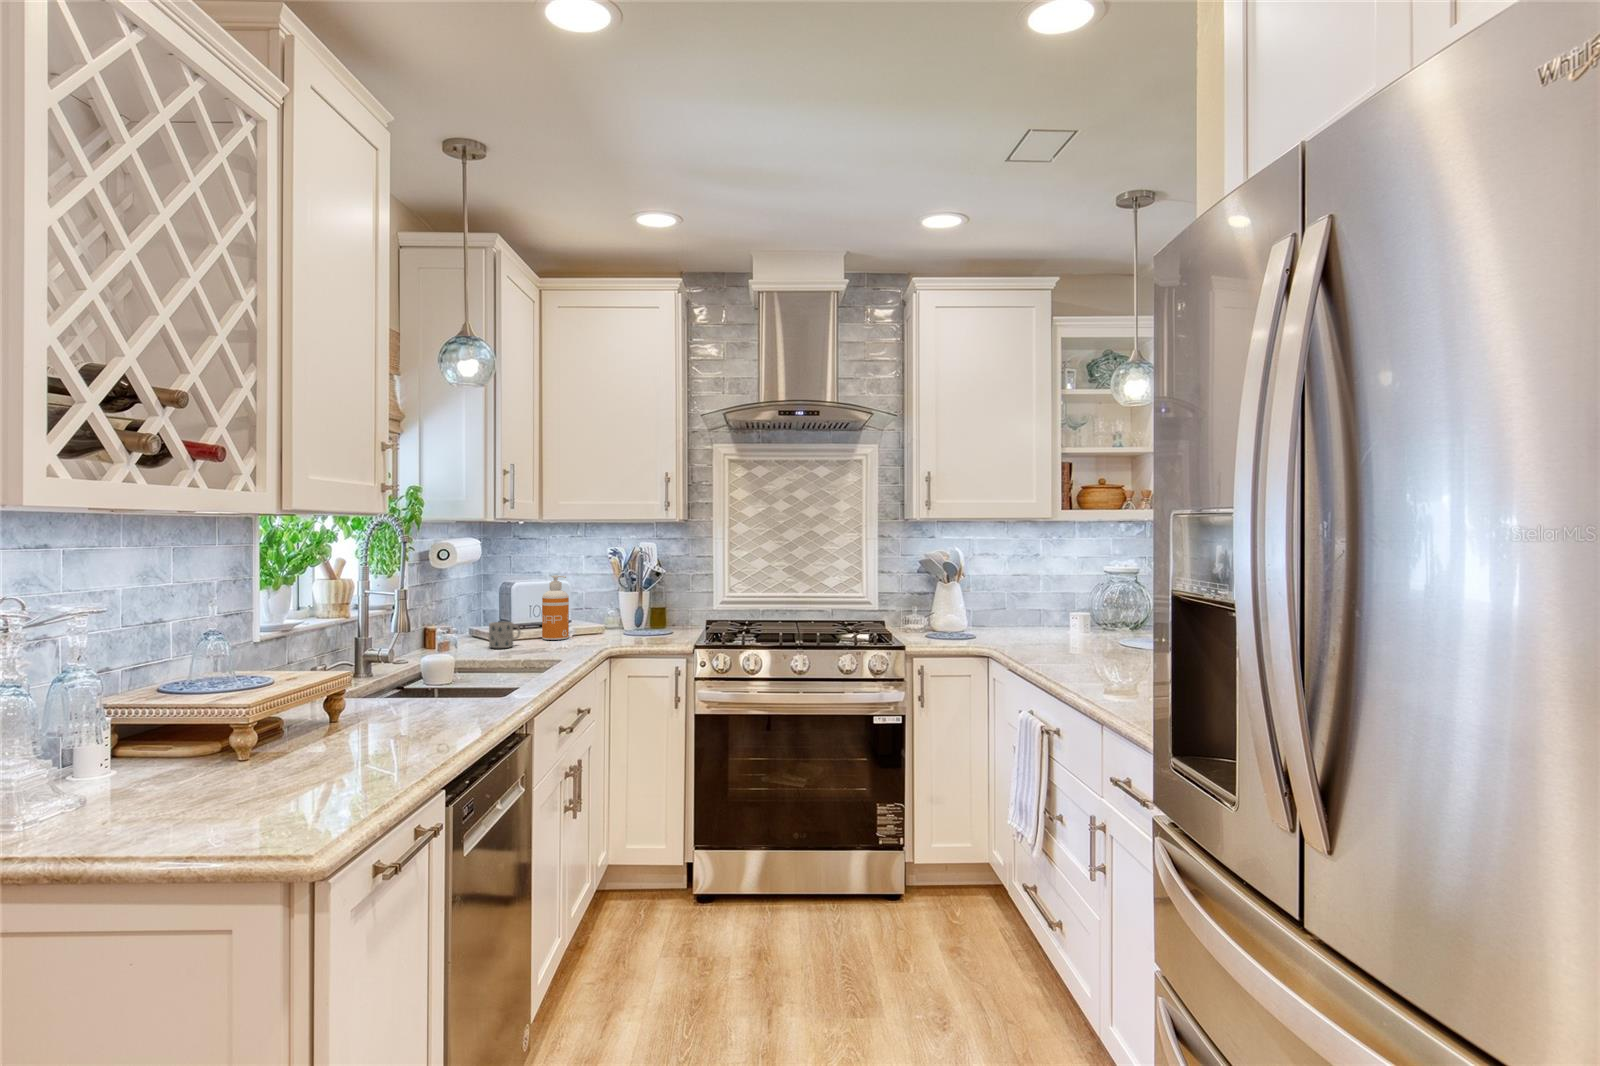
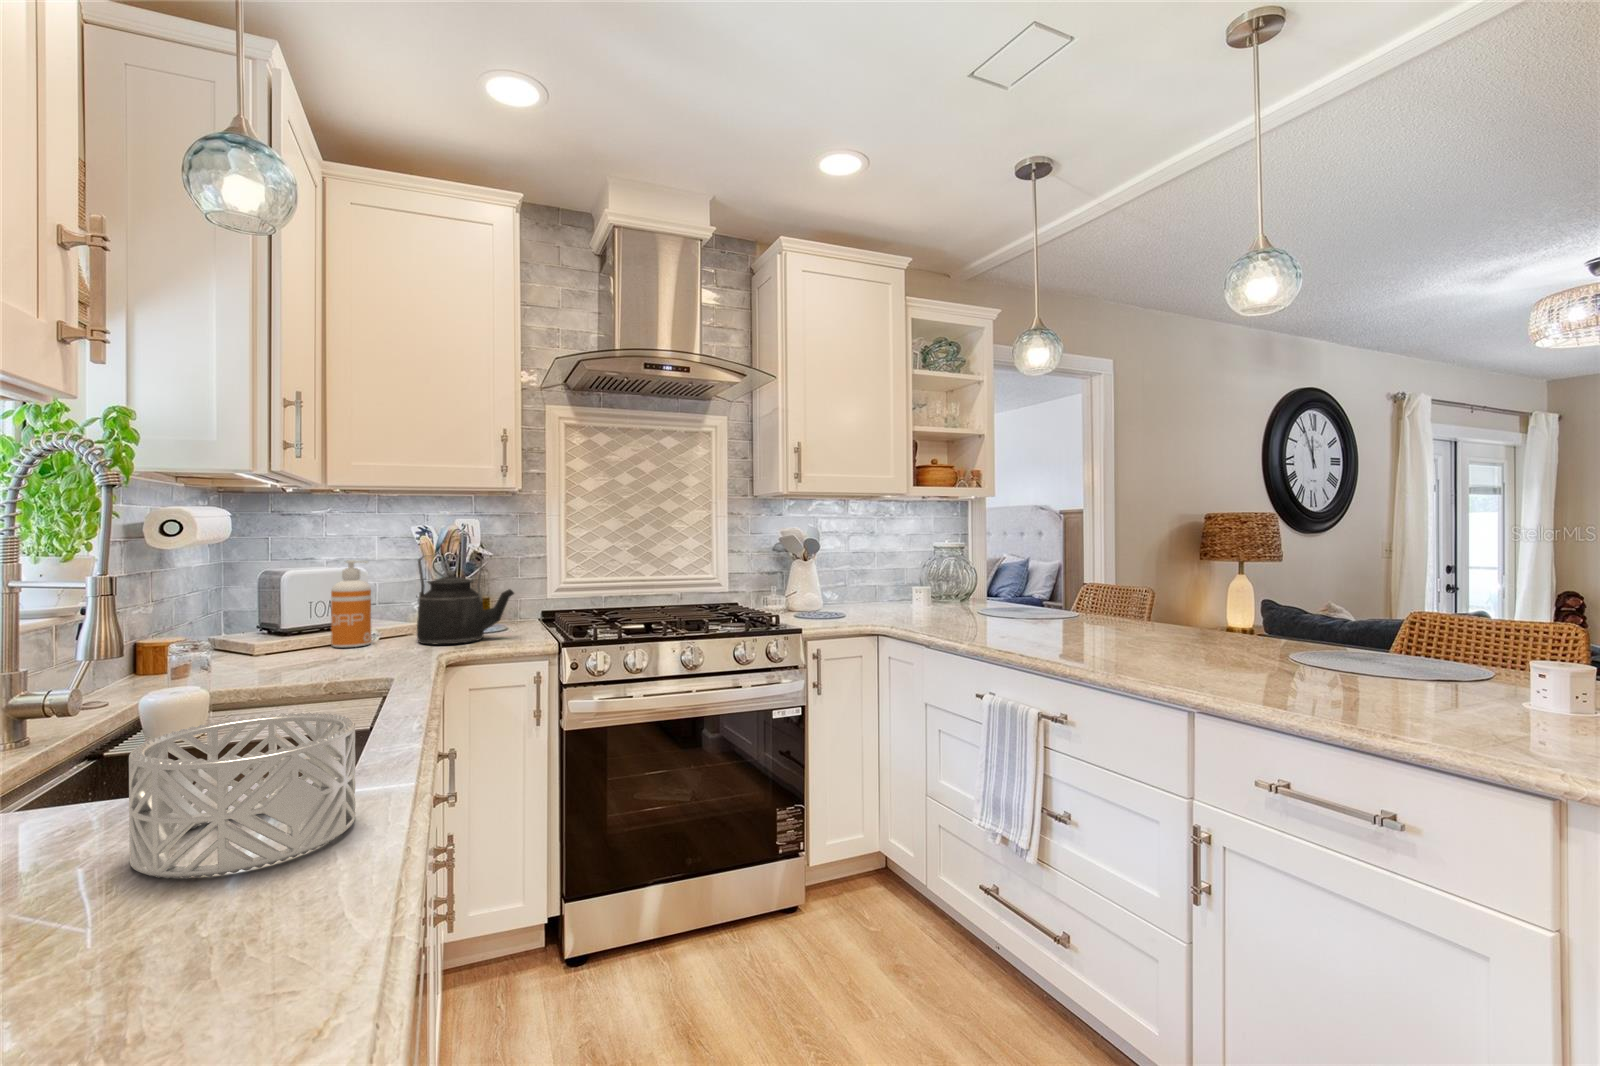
kettle: none [598,573,667,642] -> present [417,555,514,644]
mug: present [489,622,521,648] -> none [253,626,303,665]
decorative bowl: none [378,663,475,731] -> present [129,712,356,879]

